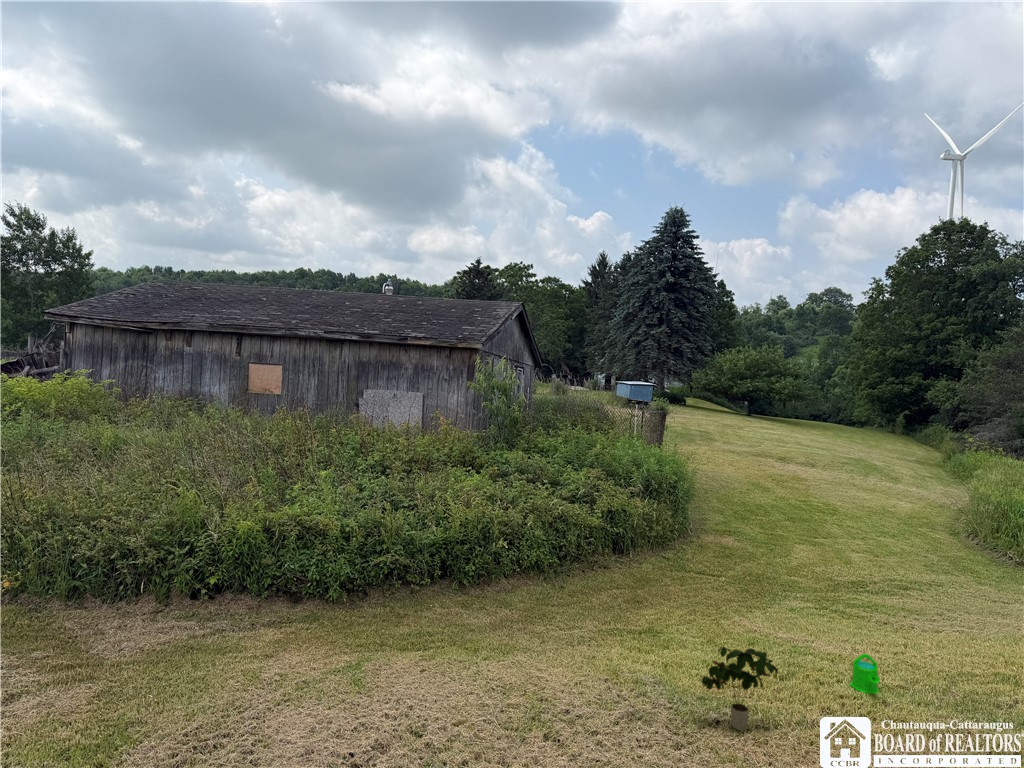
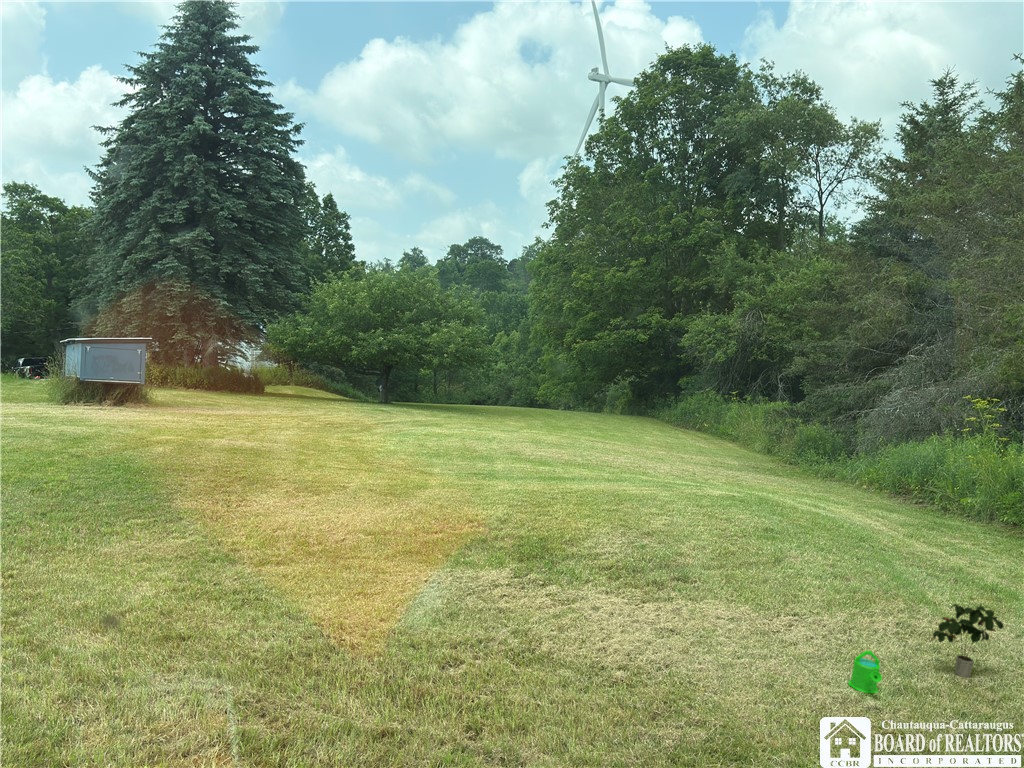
potted plant: present [702,647,778,730] -> present [933,604,1003,678]

